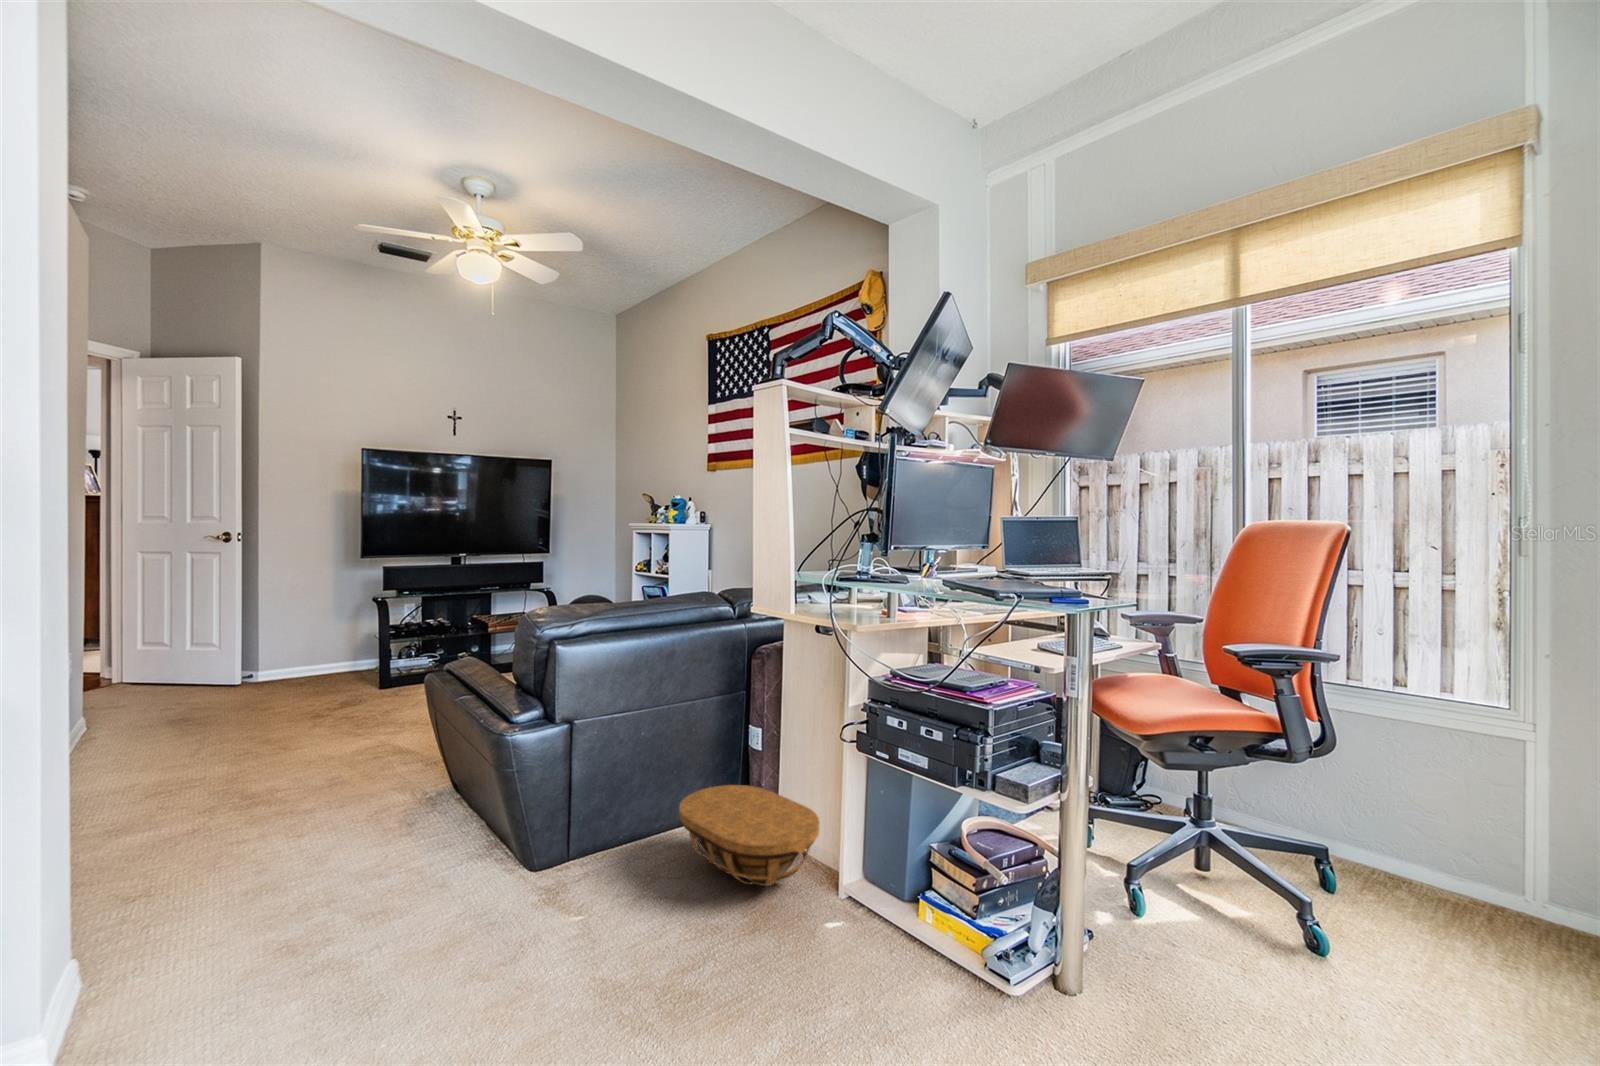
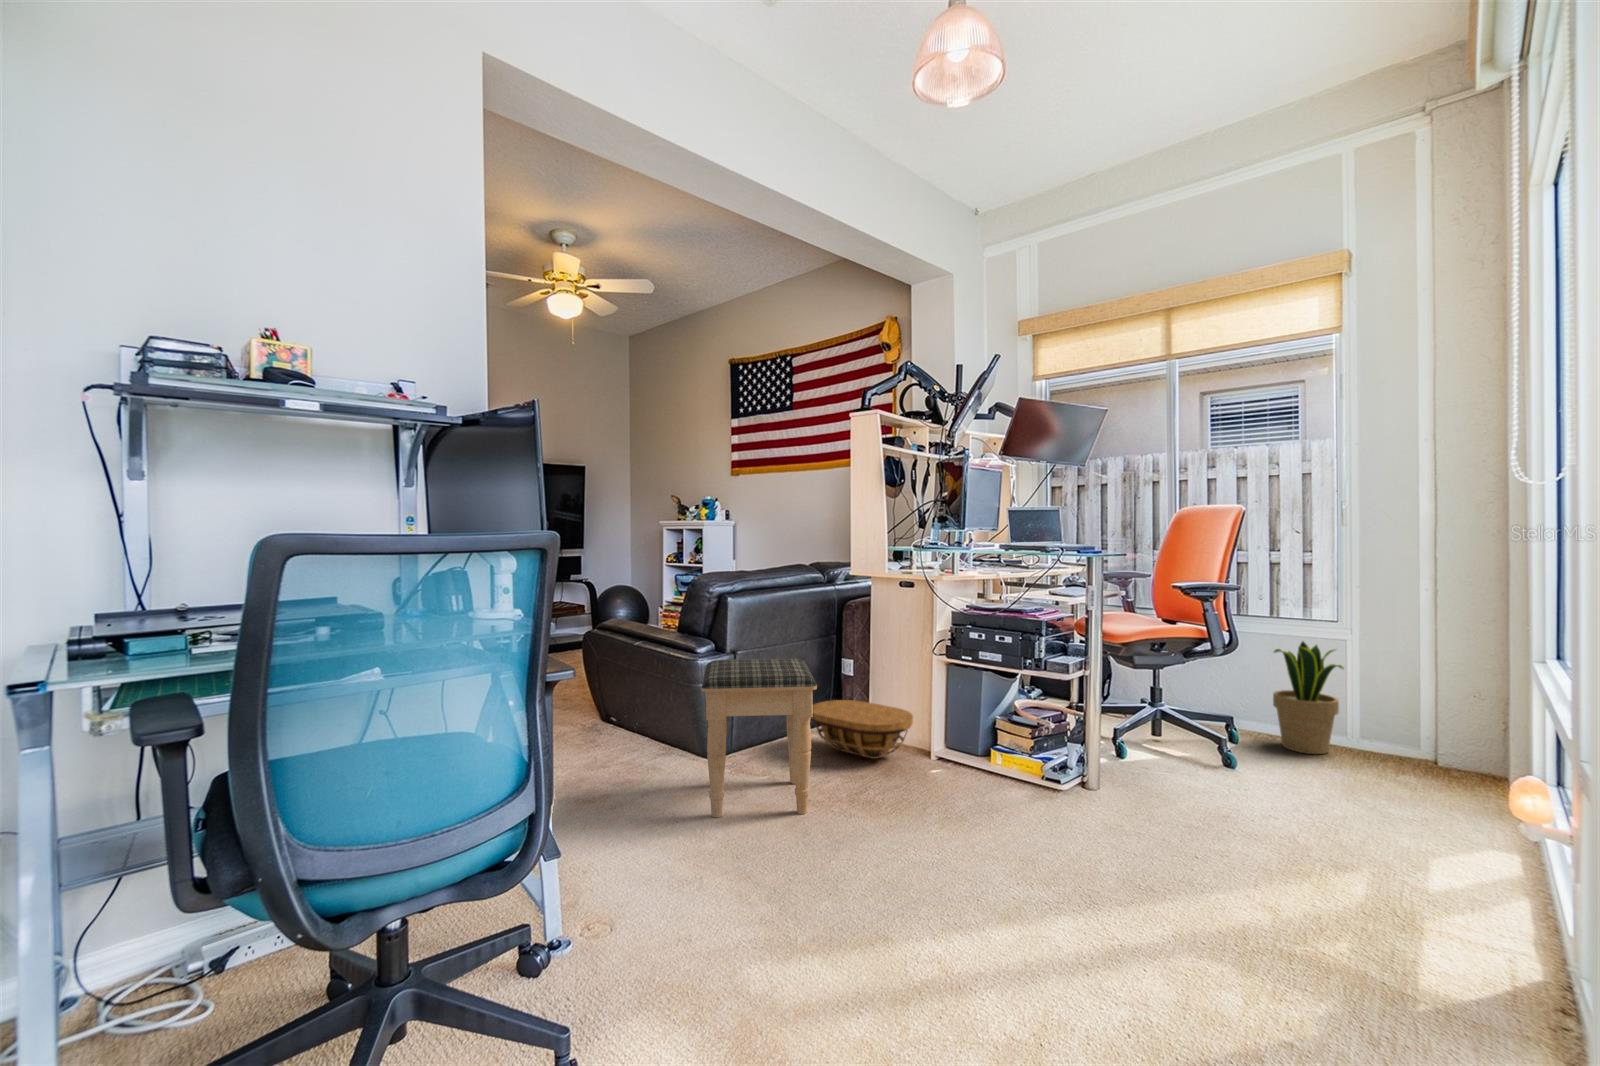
potted plant: none [1394,740,1525,928] -> present [1273,642,1344,754]
footstool: none [409,745,636,1019] -> present [702,659,817,817]

